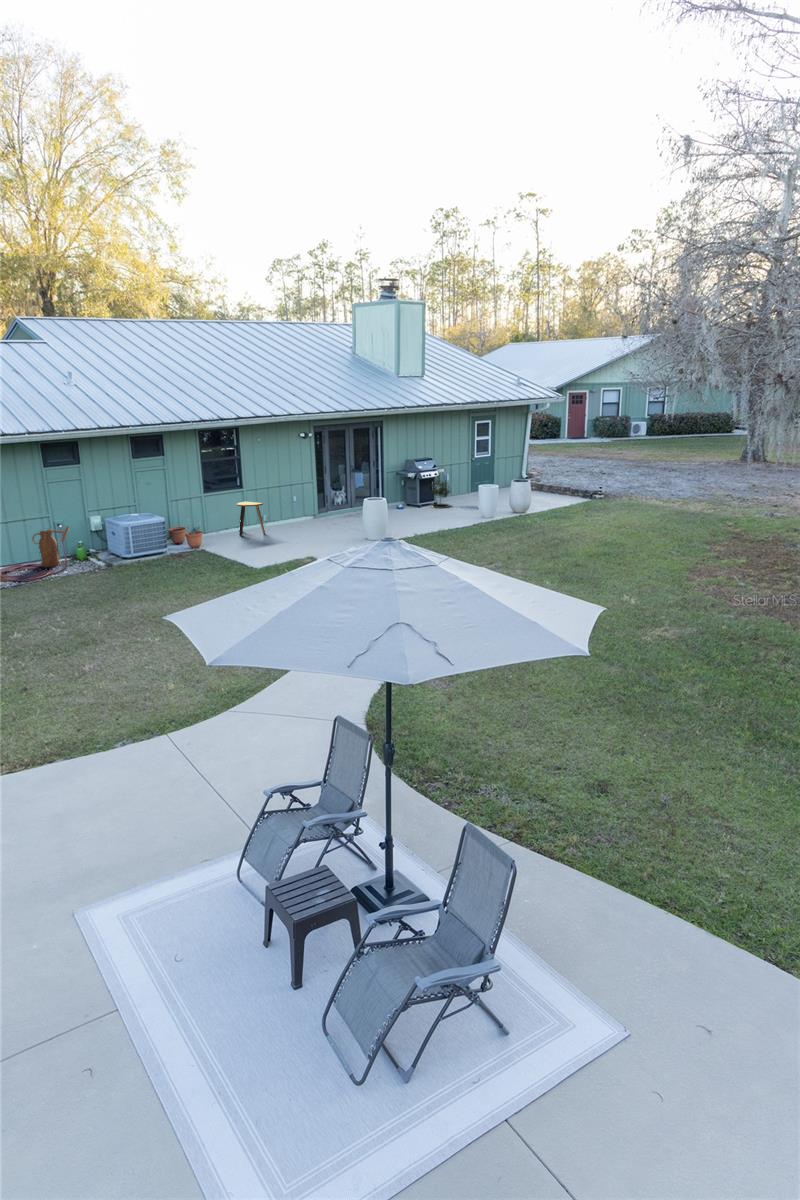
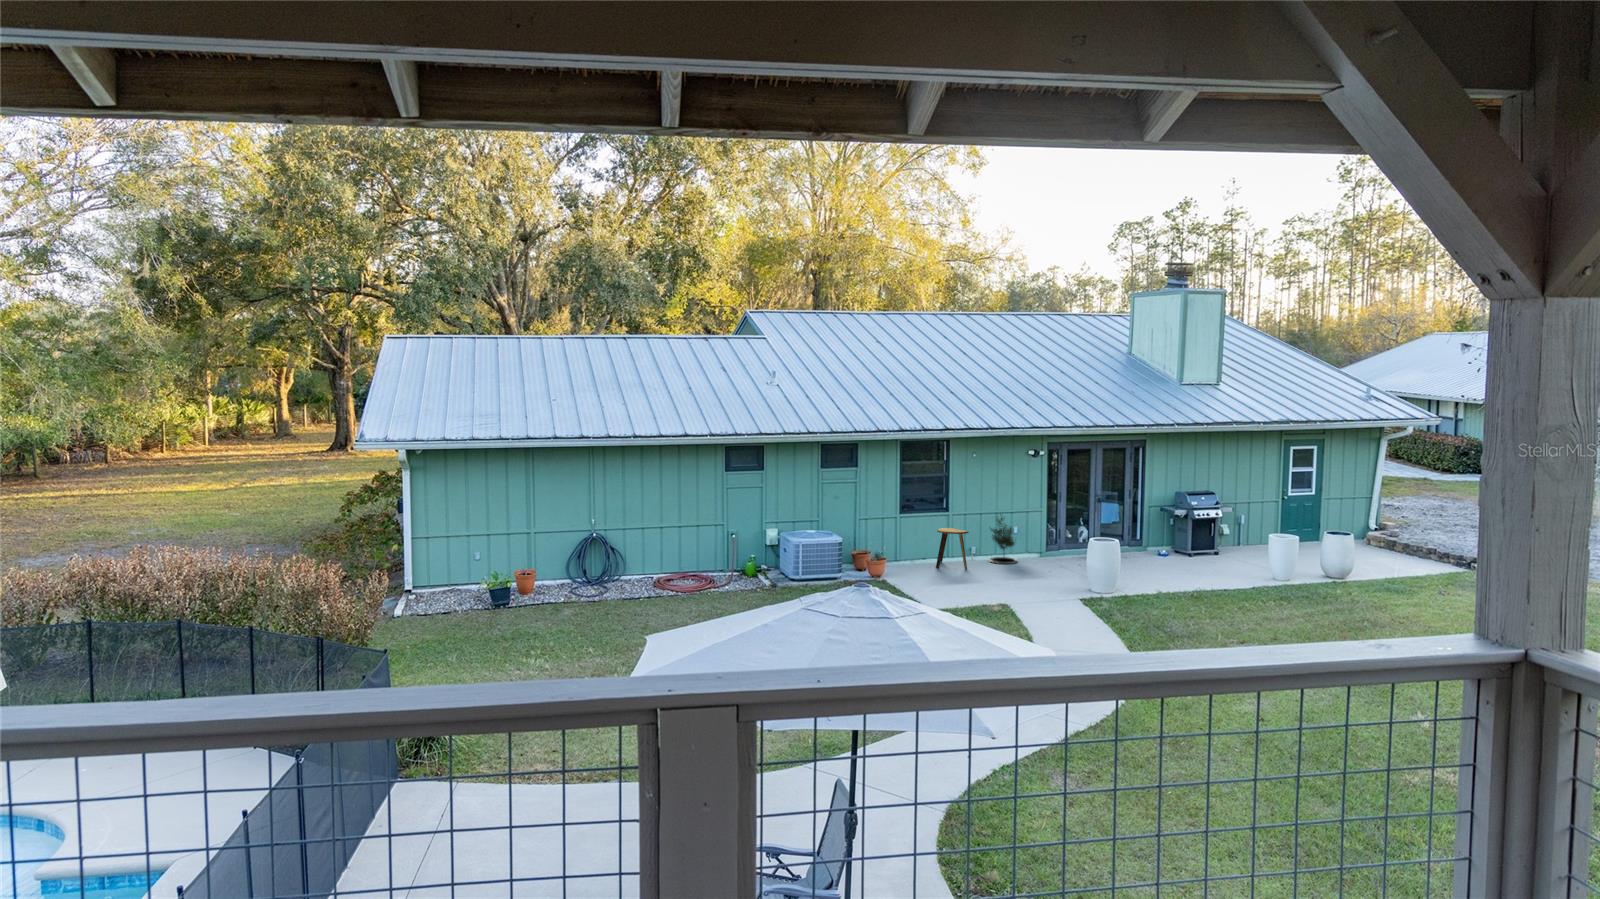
potted tree: present [430,474,450,508] -> present [989,518,1017,564]
watering can: present [32,527,69,567] -> none [703,537,742,580]

